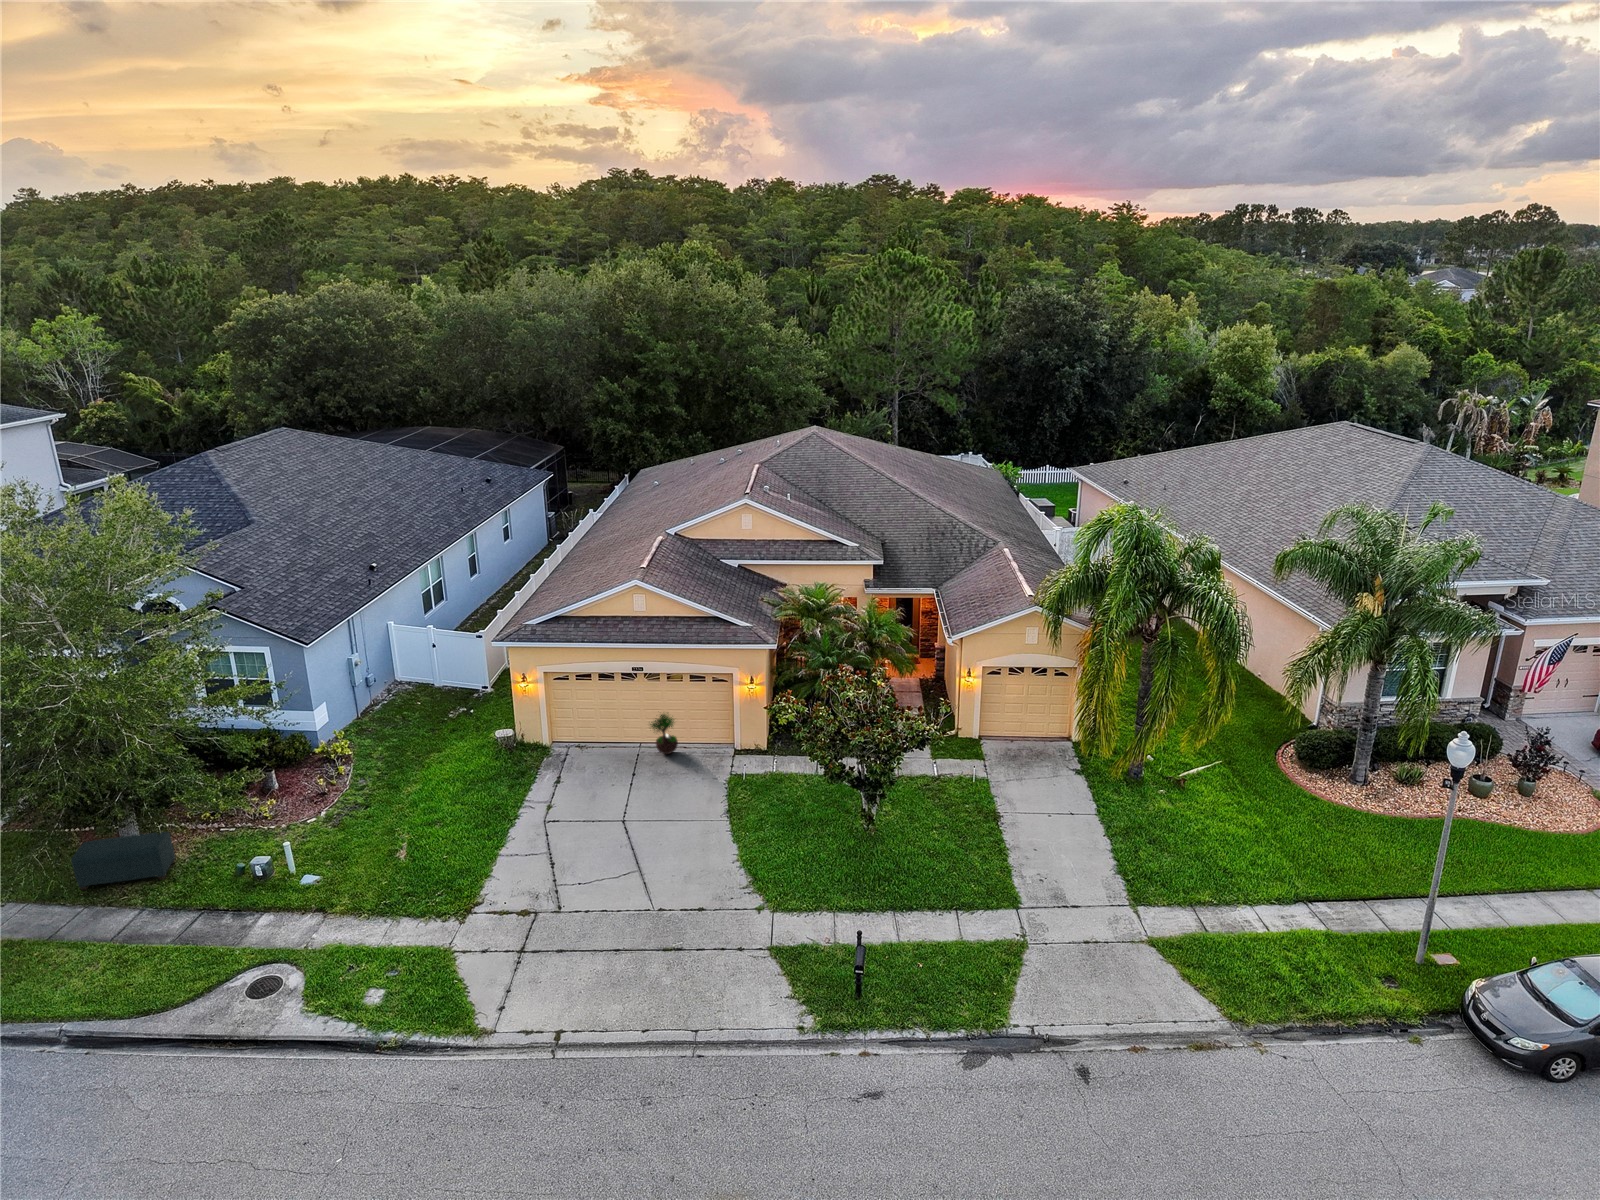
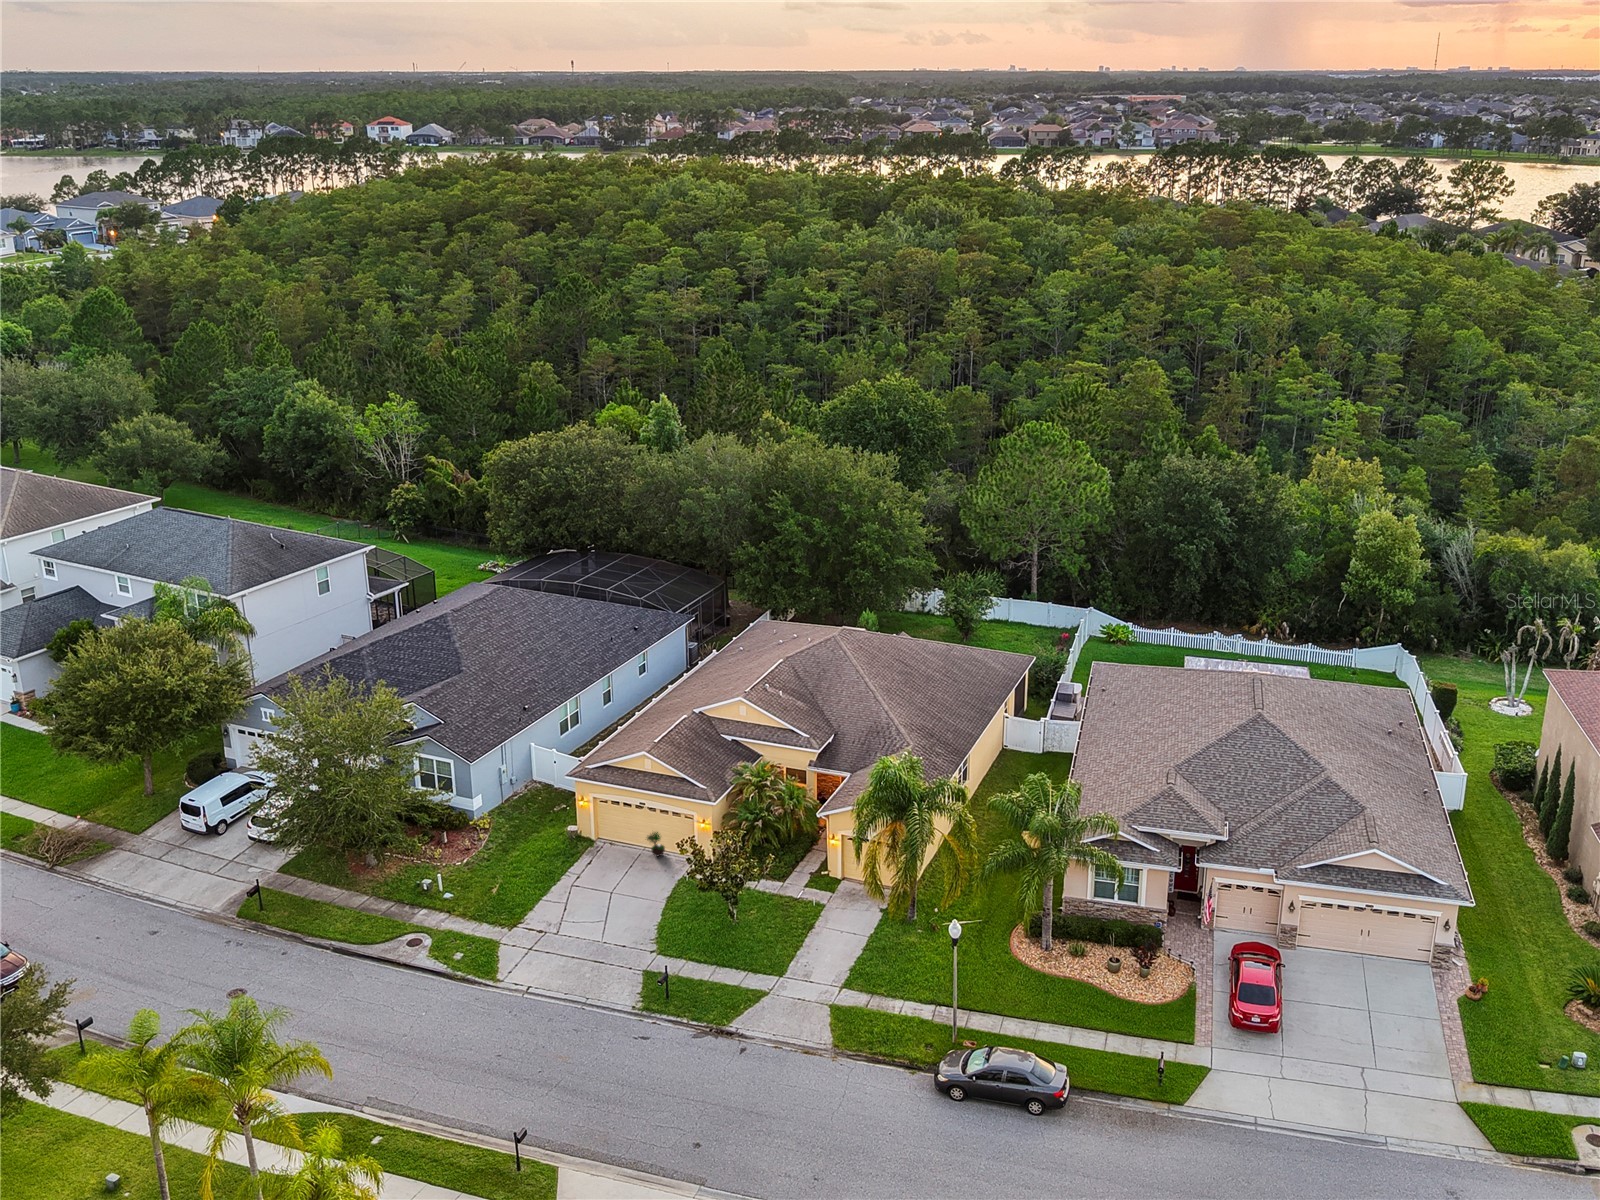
bench: present [71,832,175,890] -> none [346,857,392,883]

